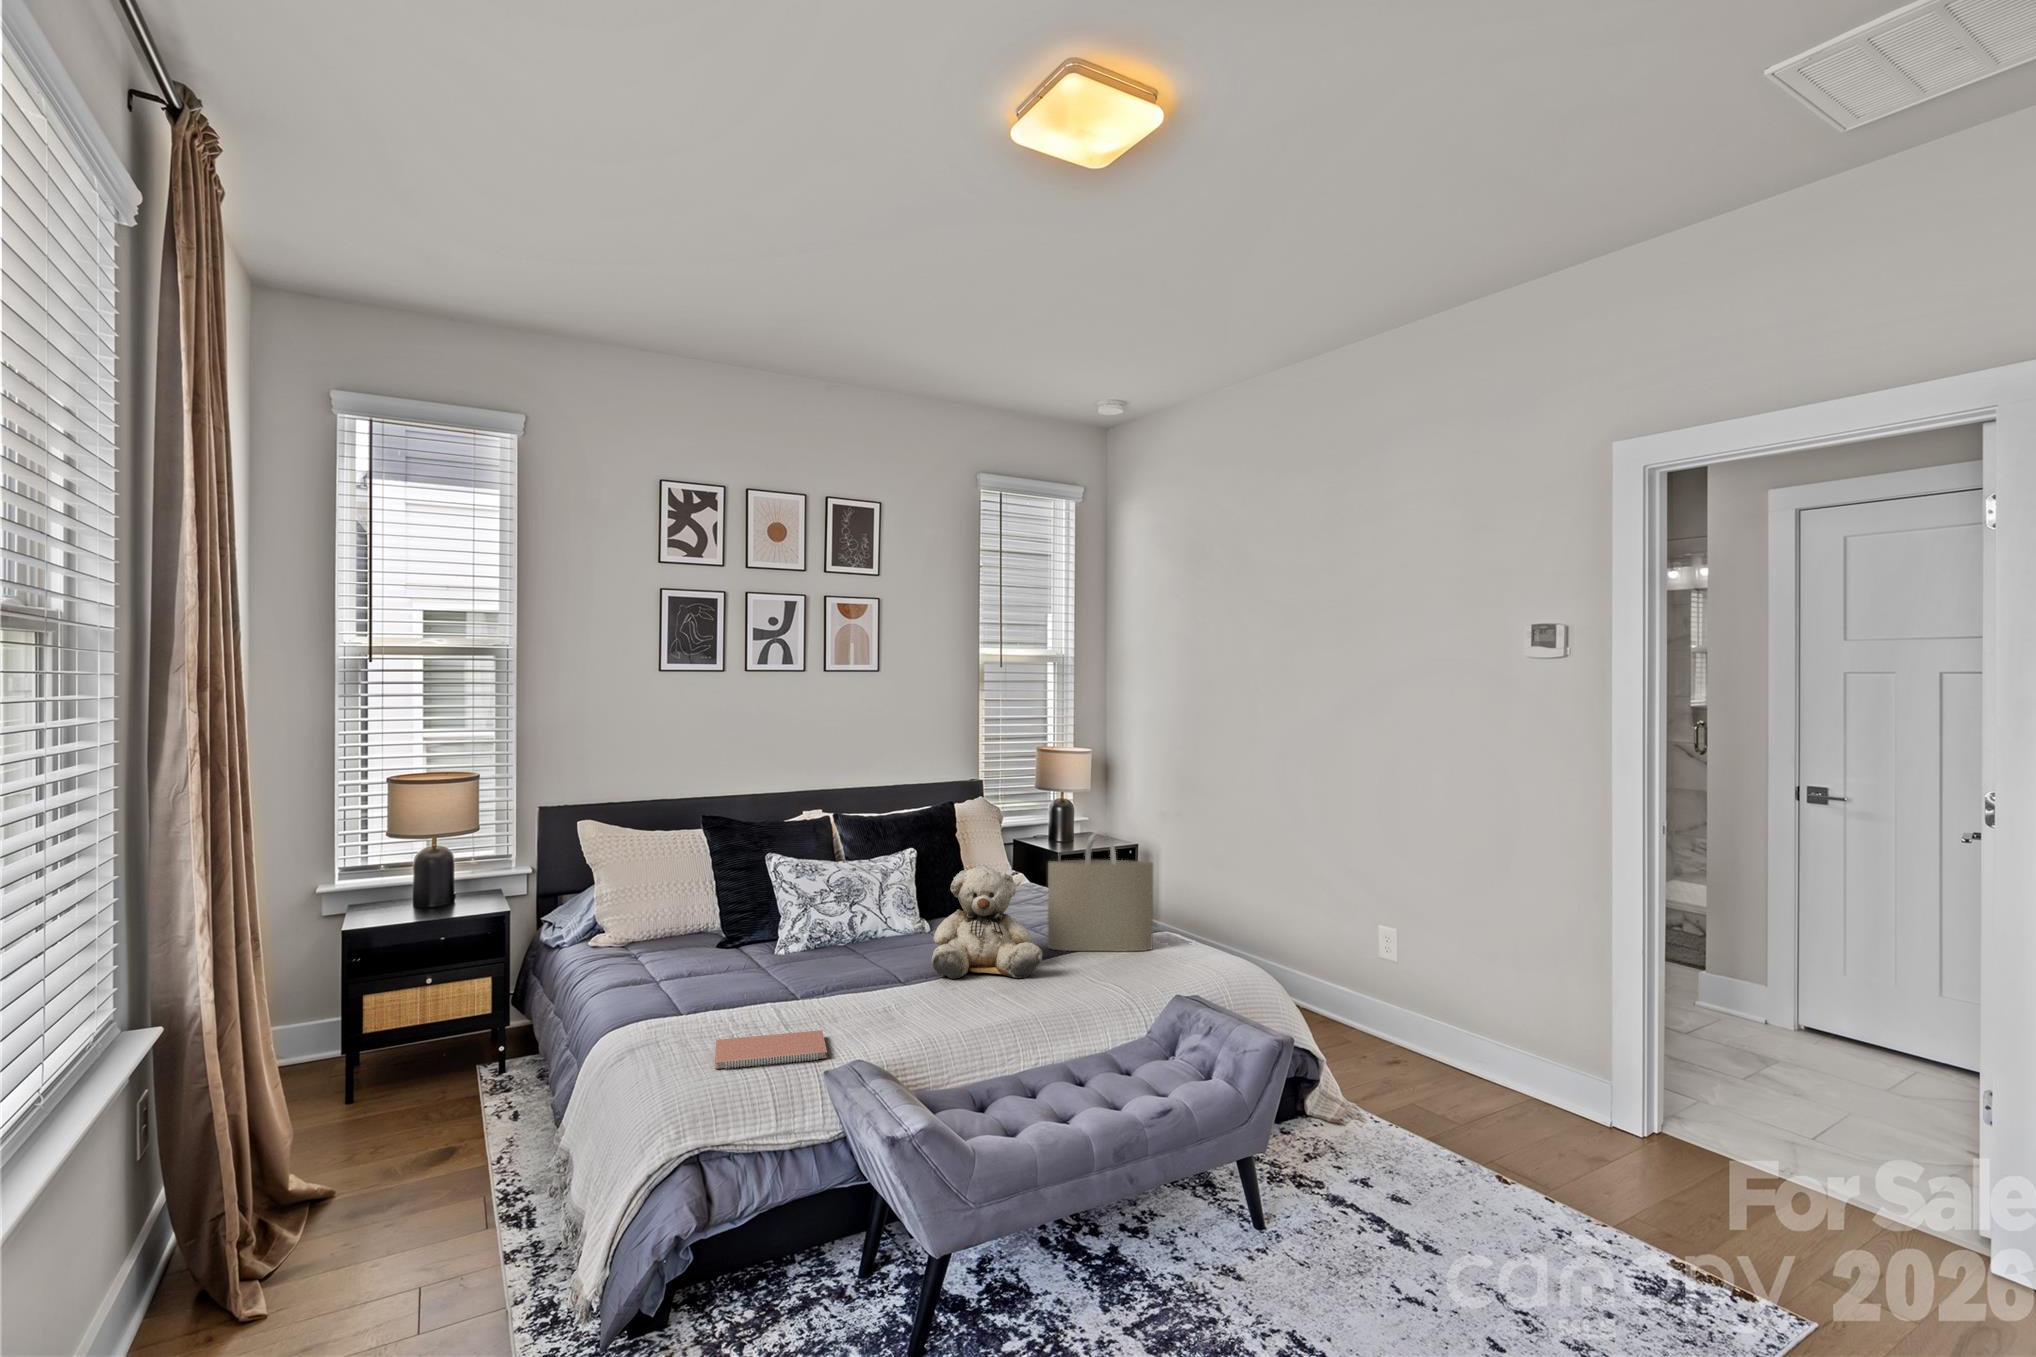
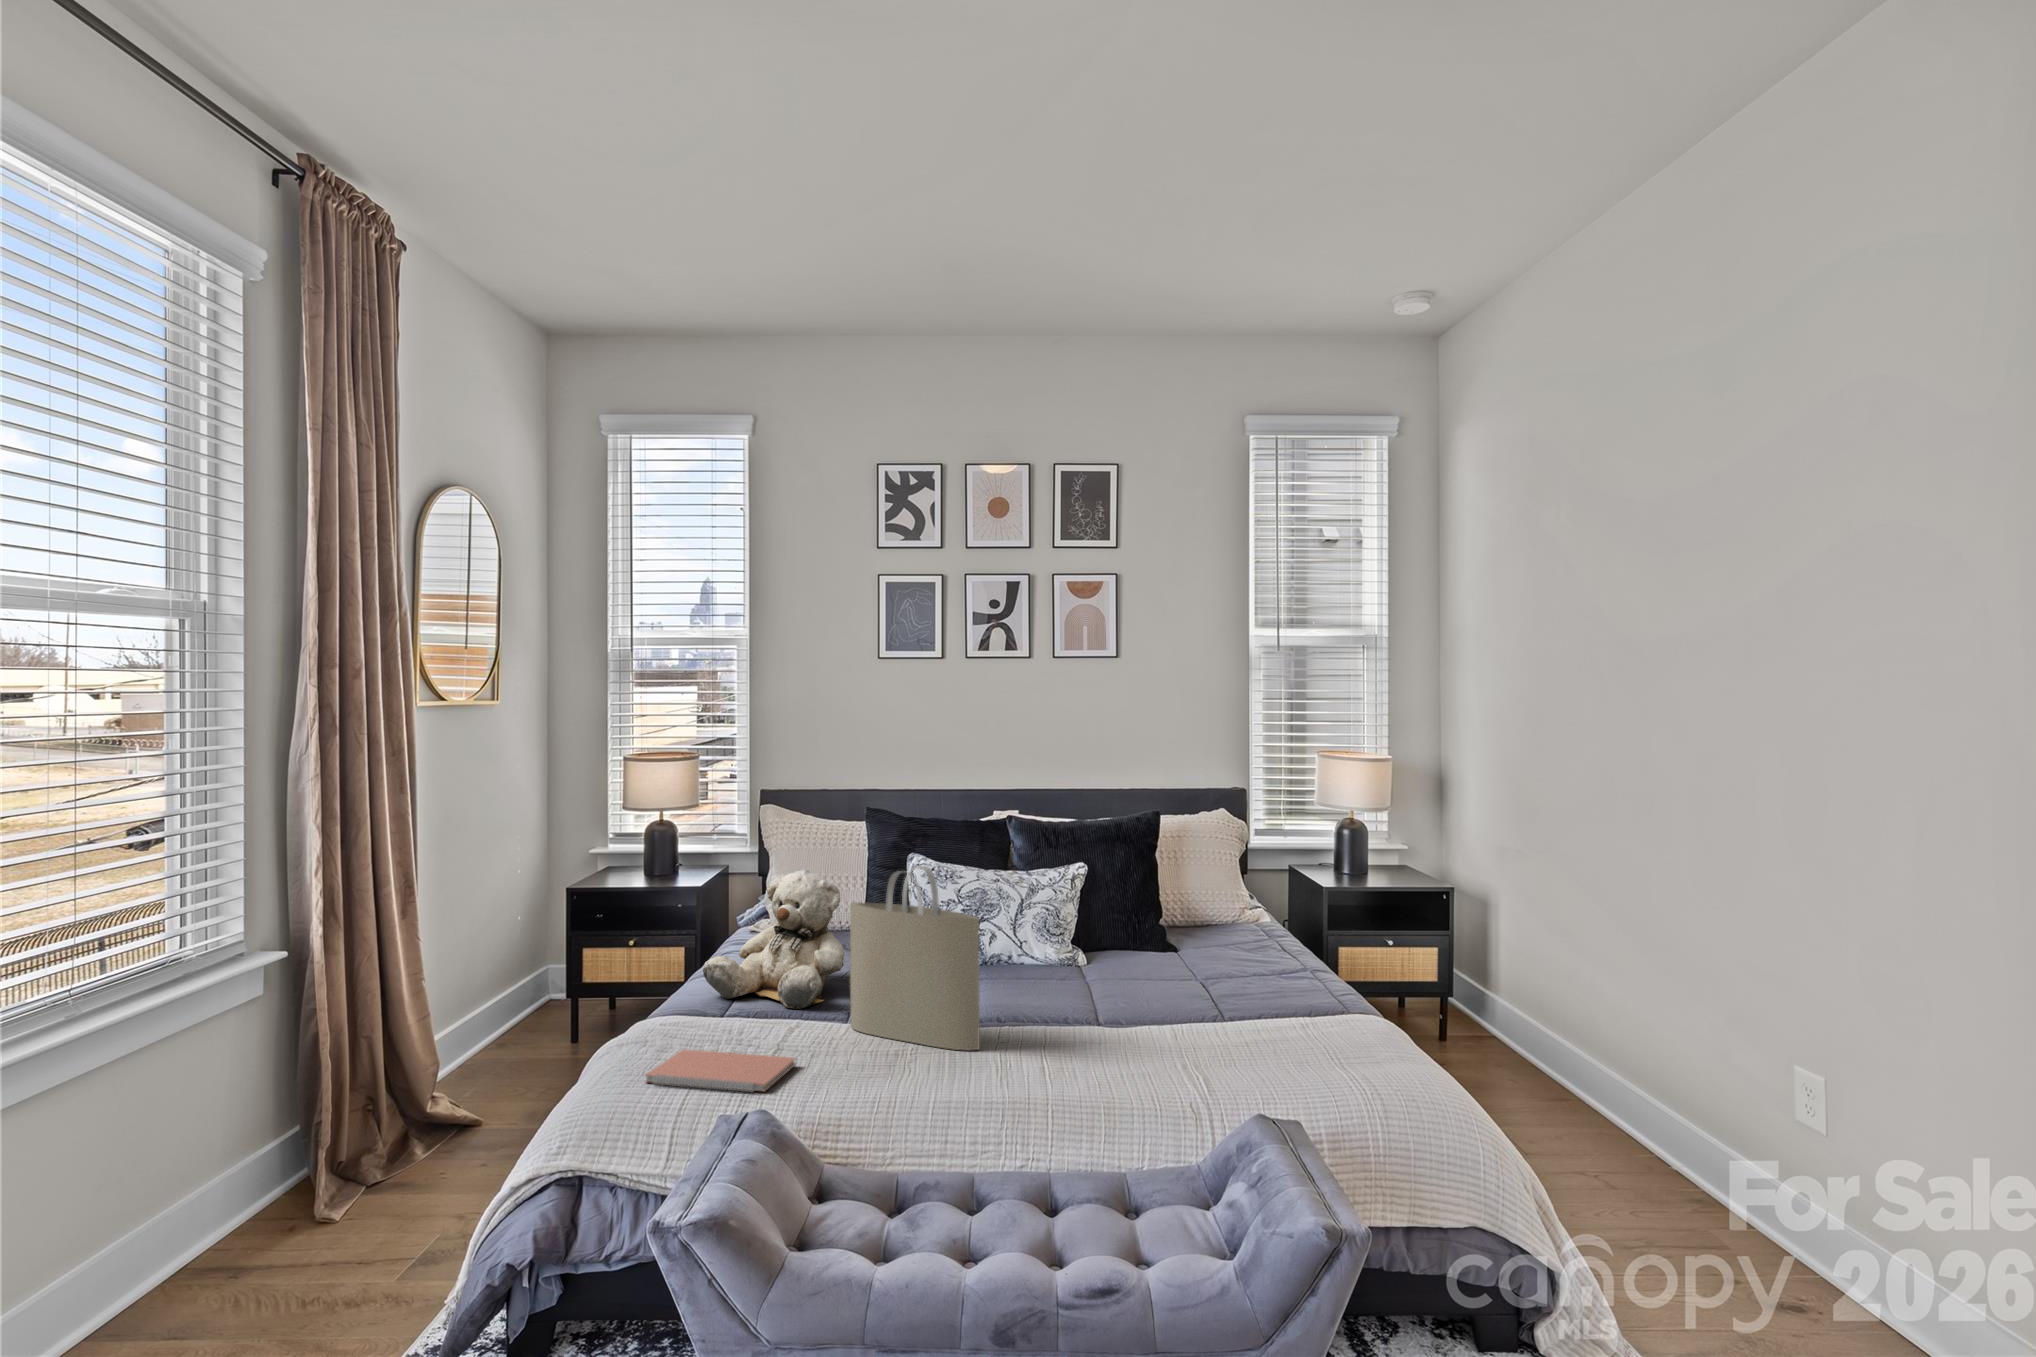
tote bag: present [1048,832,1153,951] -> present [850,866,980,1050]
teddy bear: present [931,865,1042,979] -> present [703,870,844,1009]

